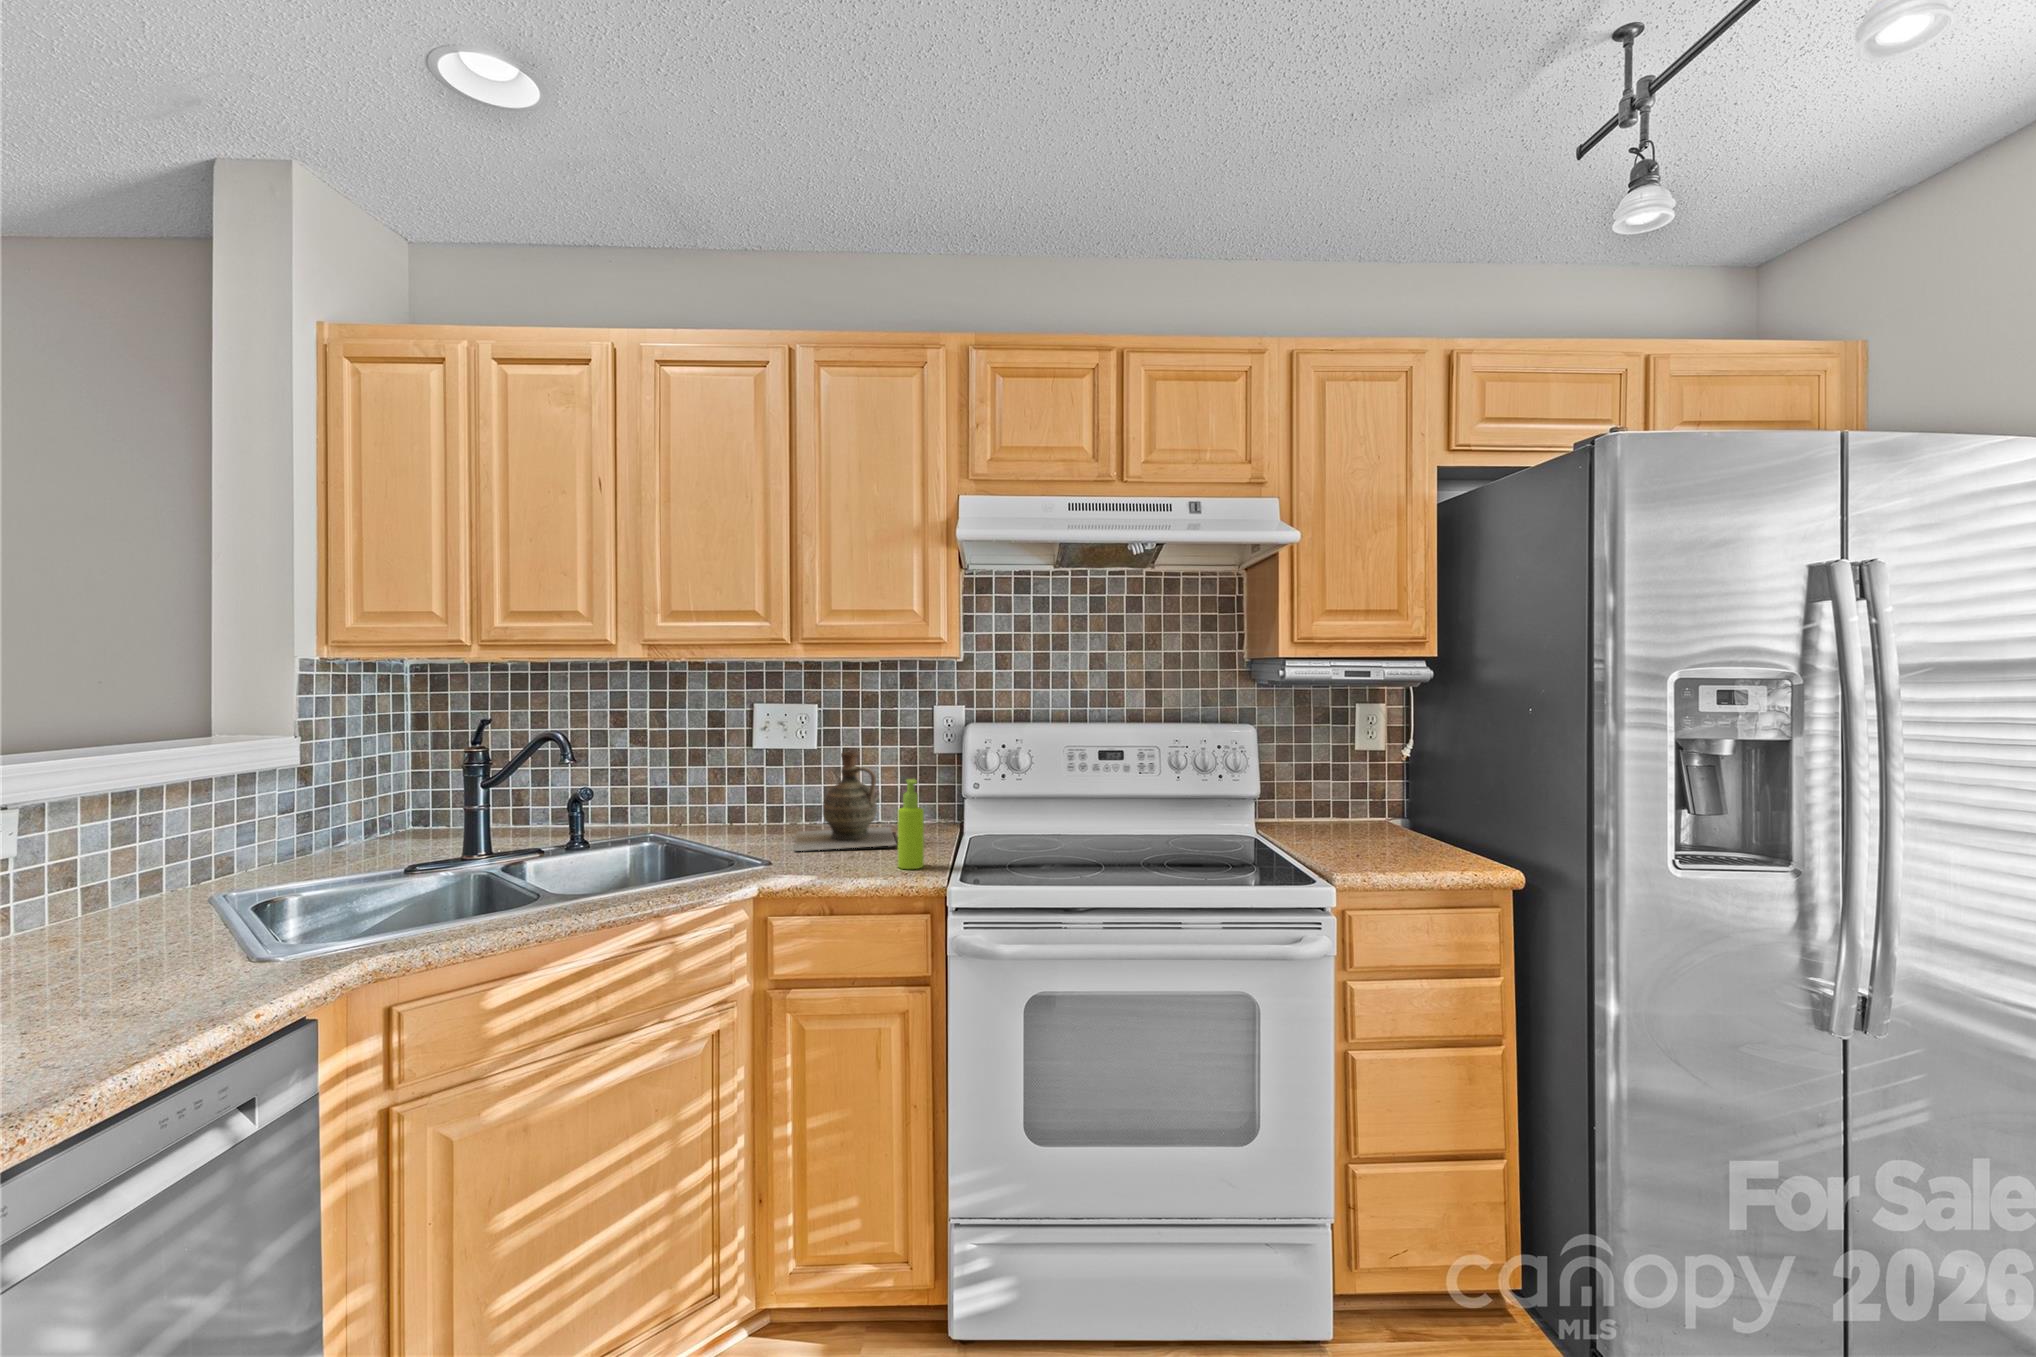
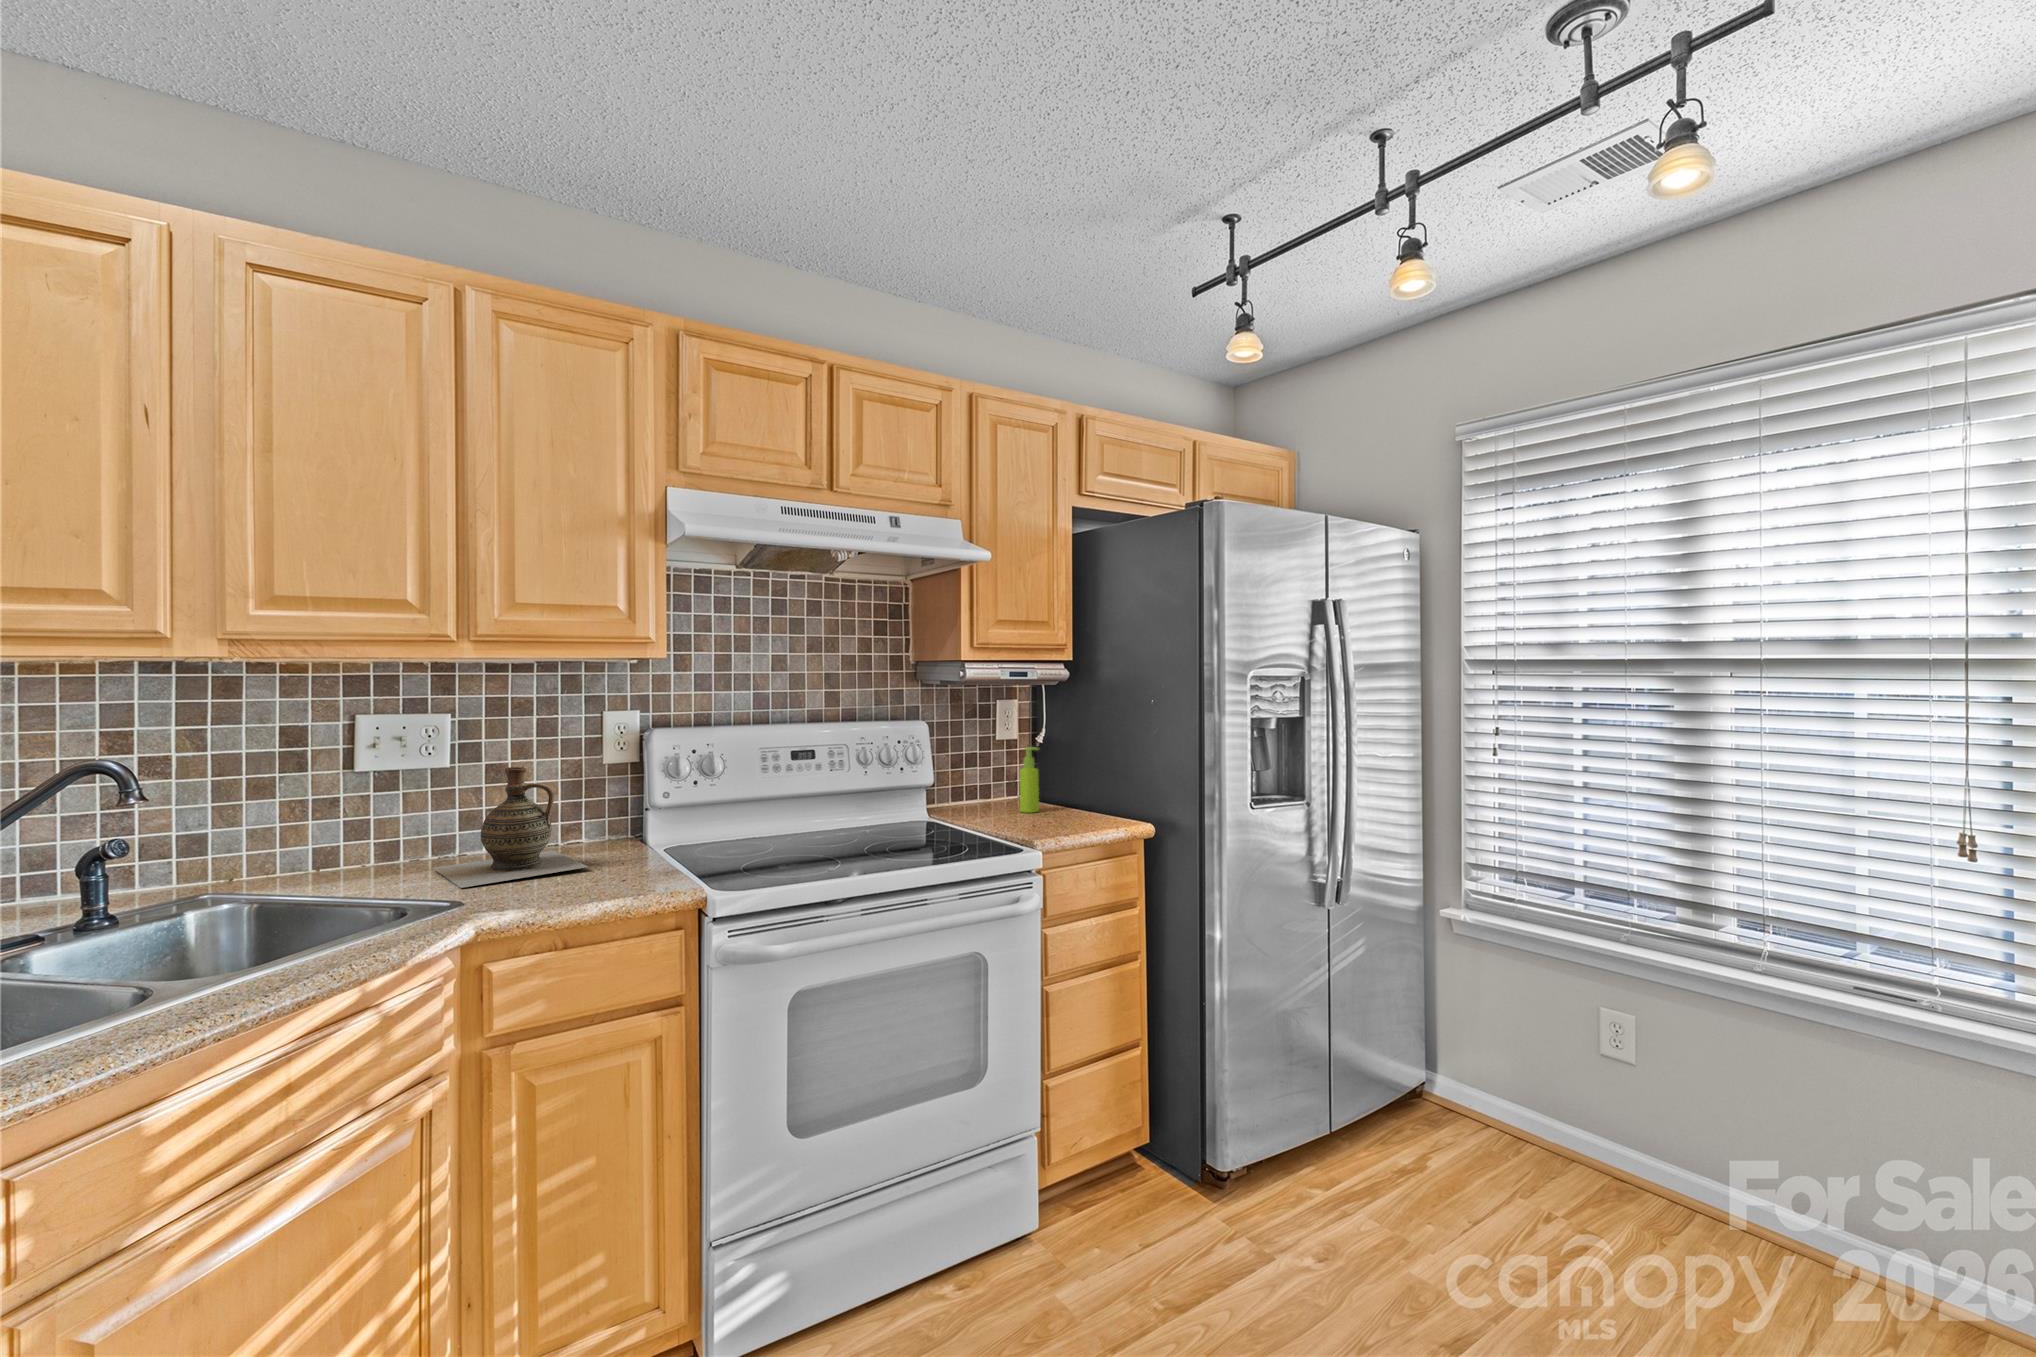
soap dispenser: present [898,779,924,869] -> present [1019,747,1039,813]

